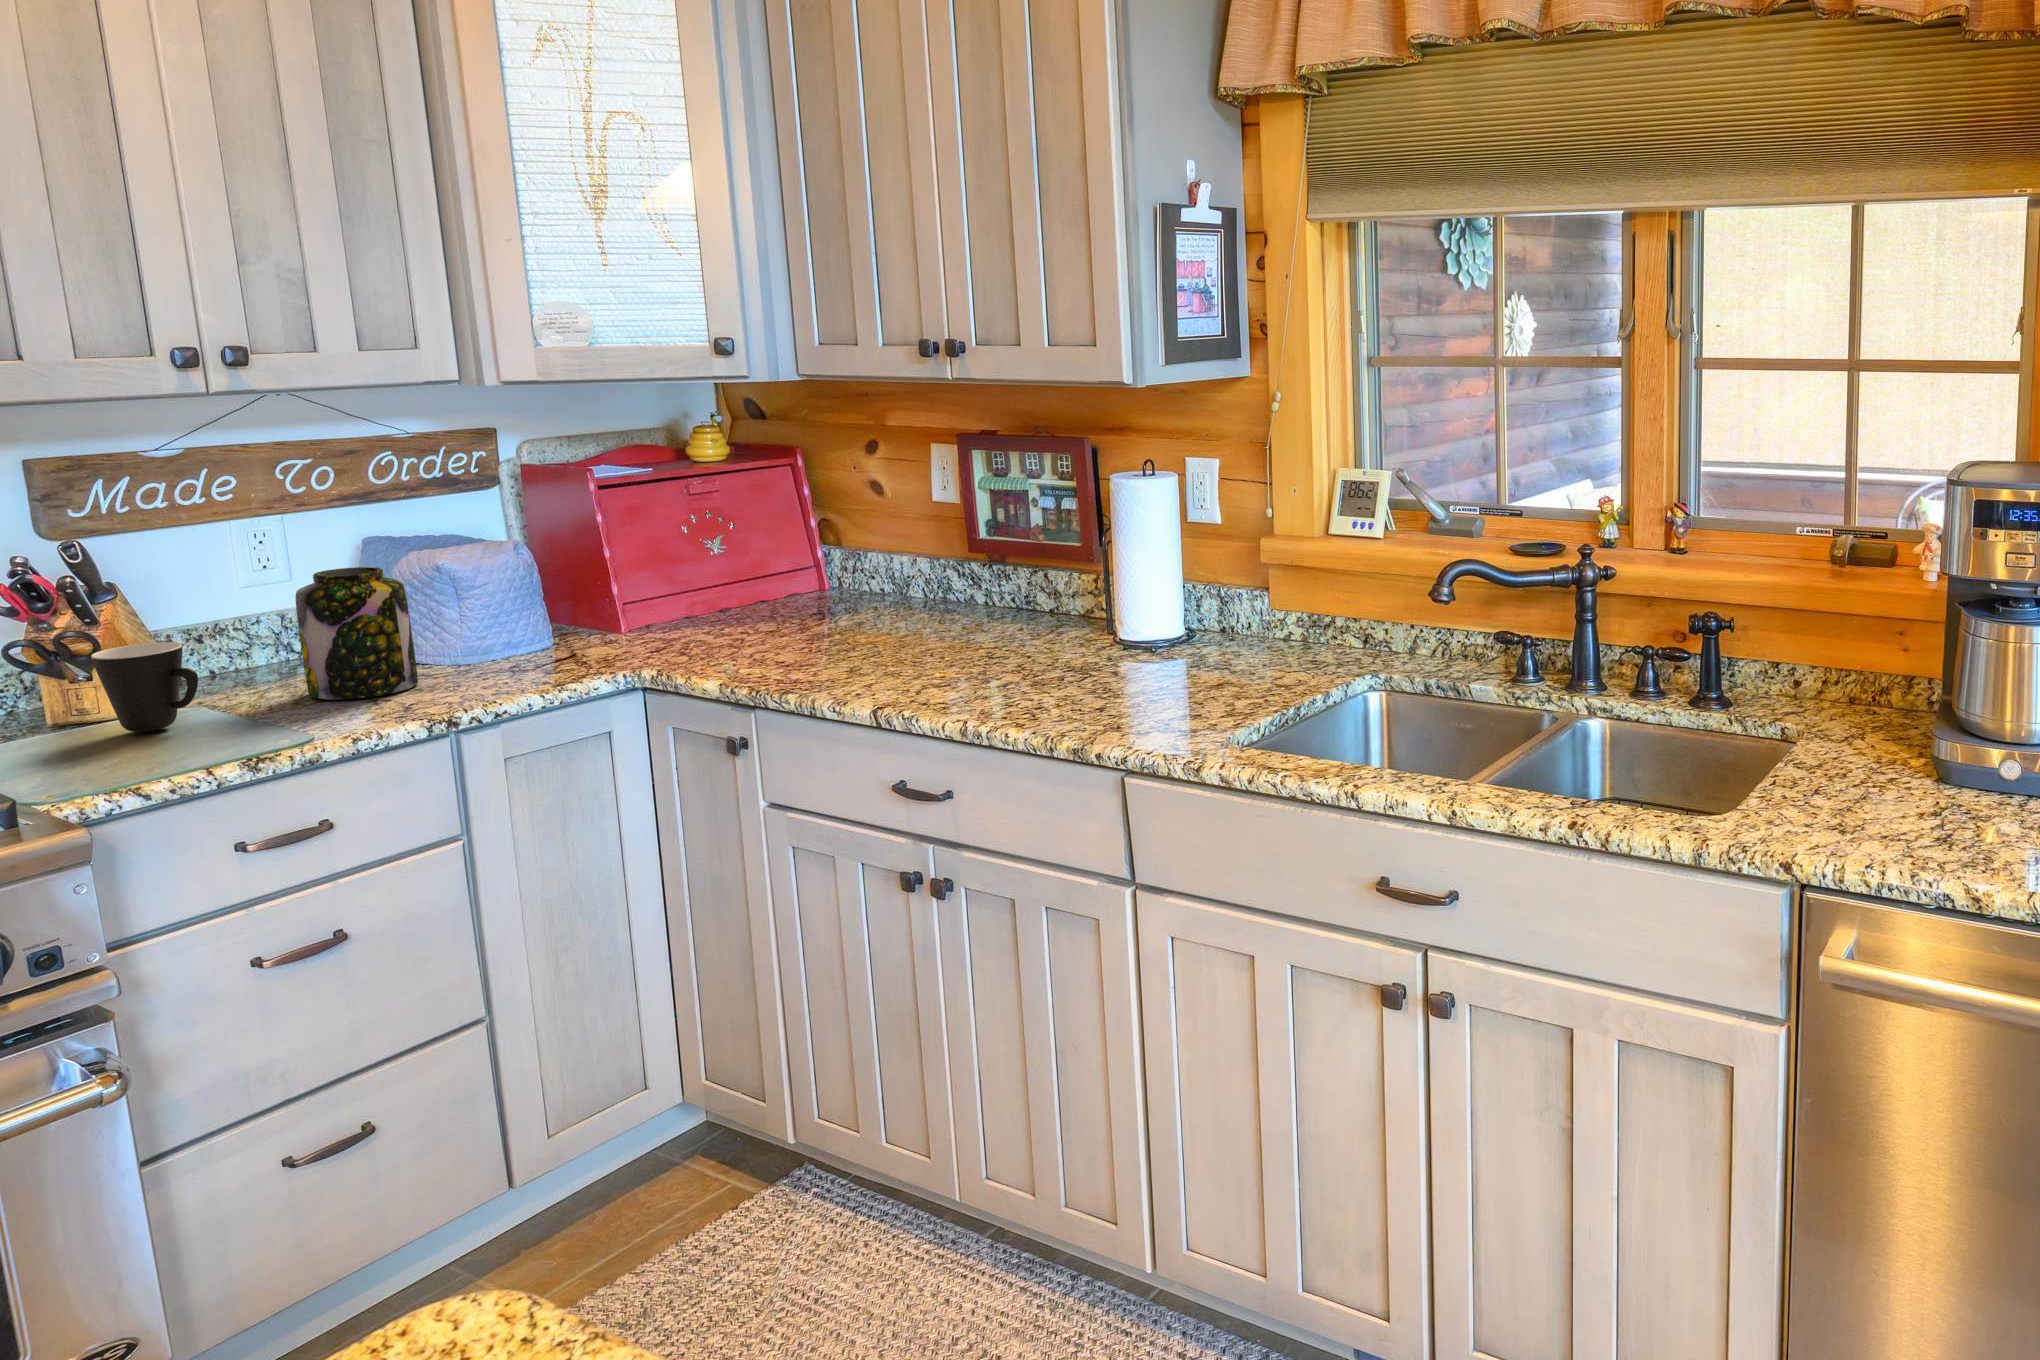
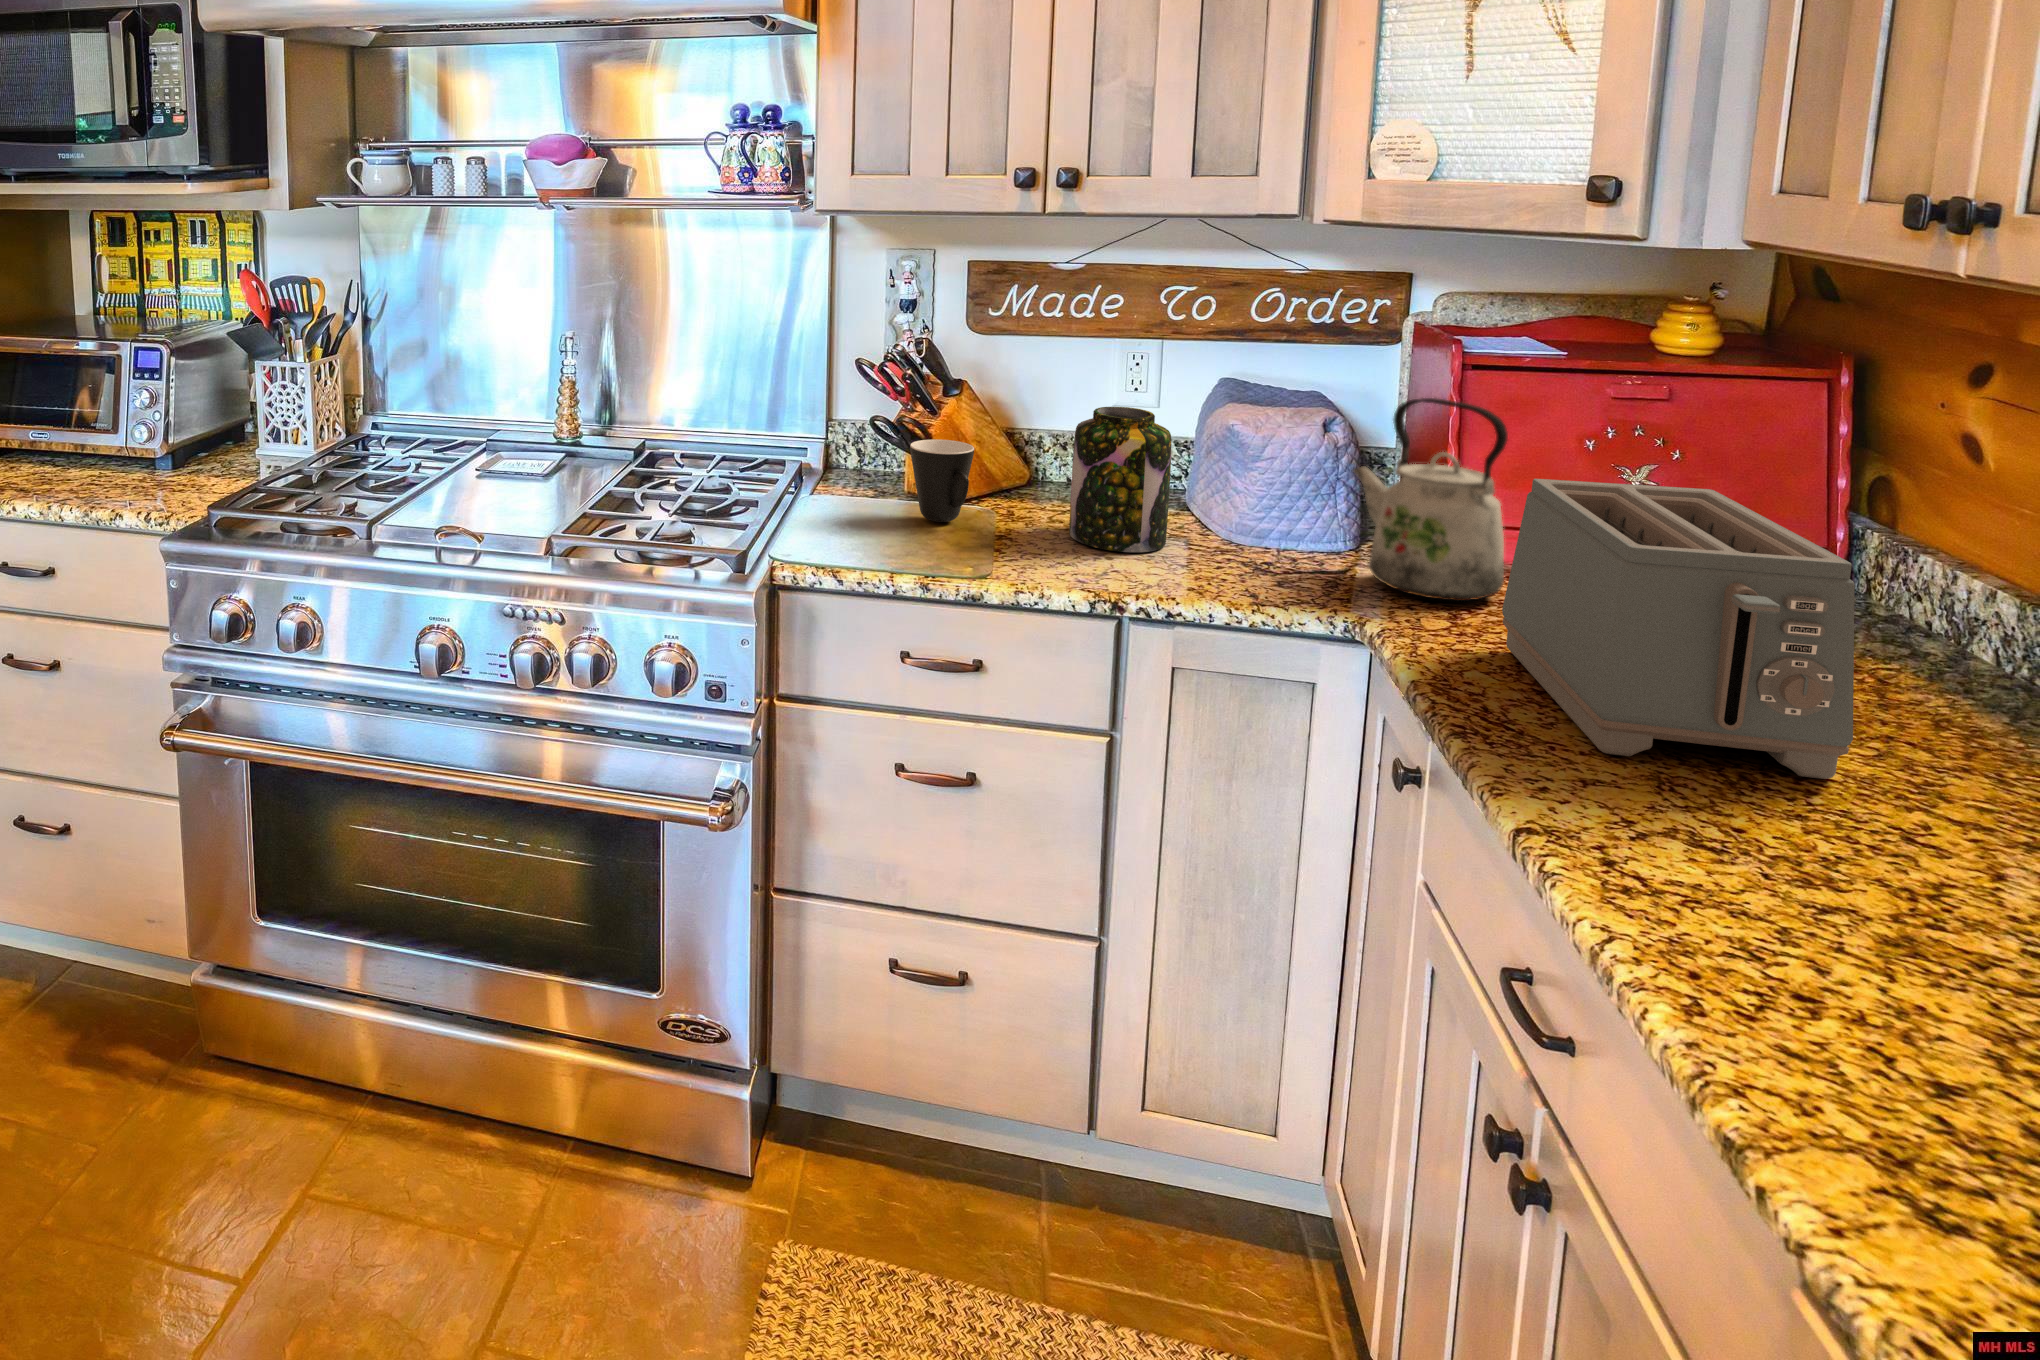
kettle: none [556,507,692,652] -> present [1353,398,1508,601]
toaster: none [729,527,941,674] -> present [1502,479,1855,779]

